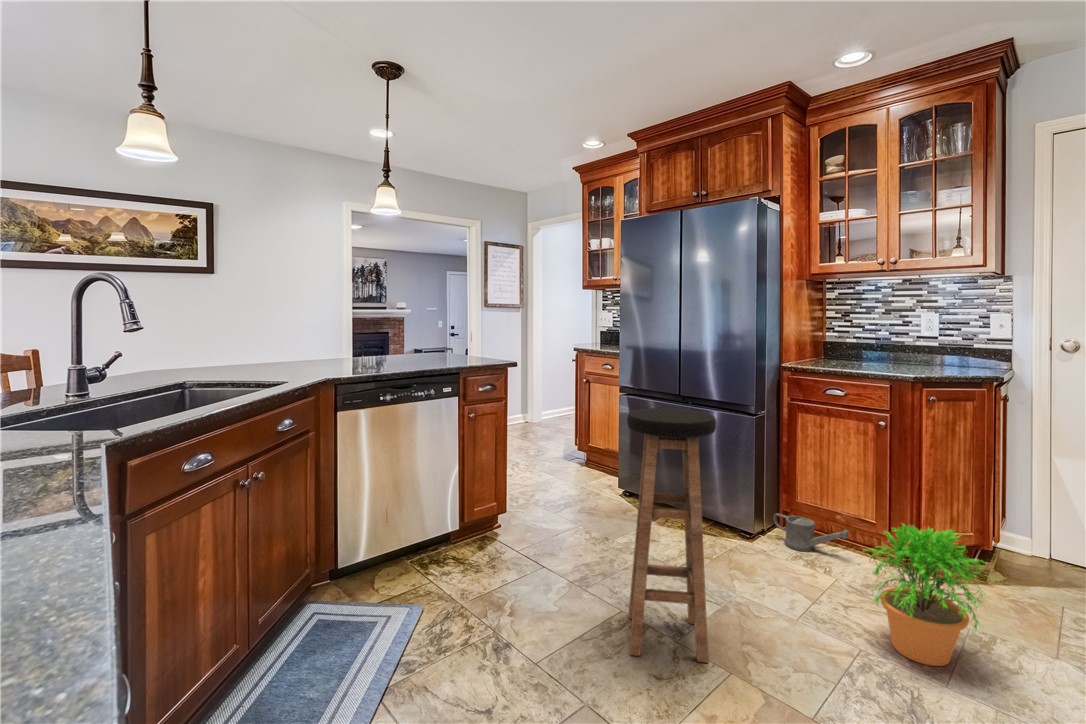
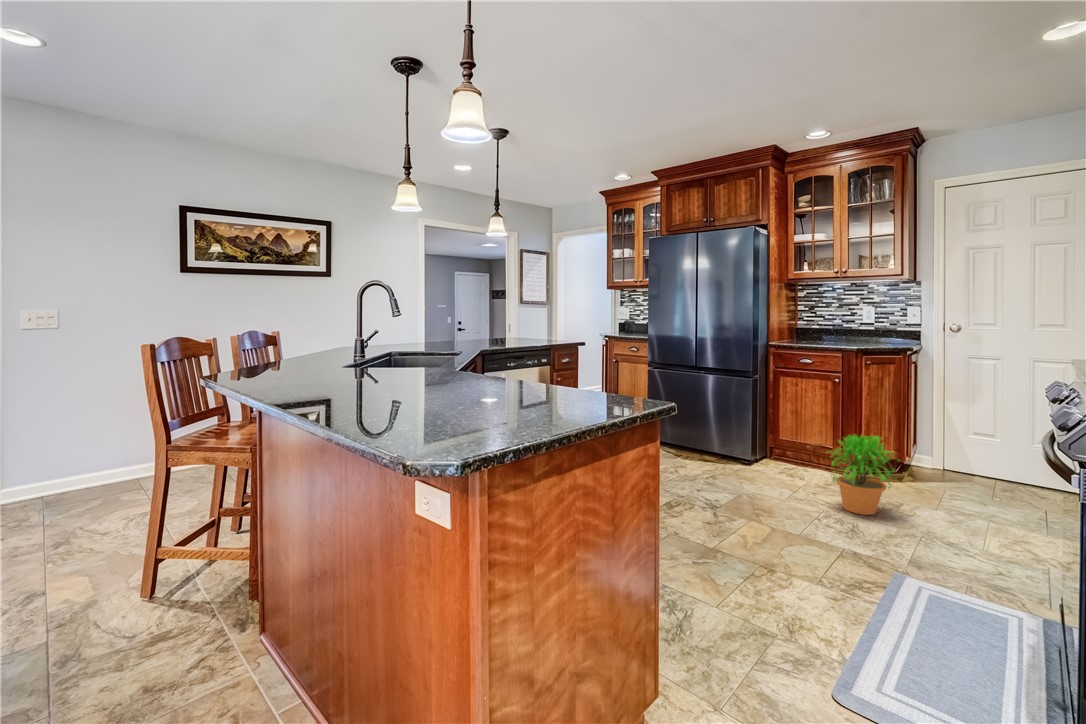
bar stool: present [627,408,716,663] -> none [680,367,739,517]
watering can: present [774,513,849,551] -> none [764,446,816,470]

